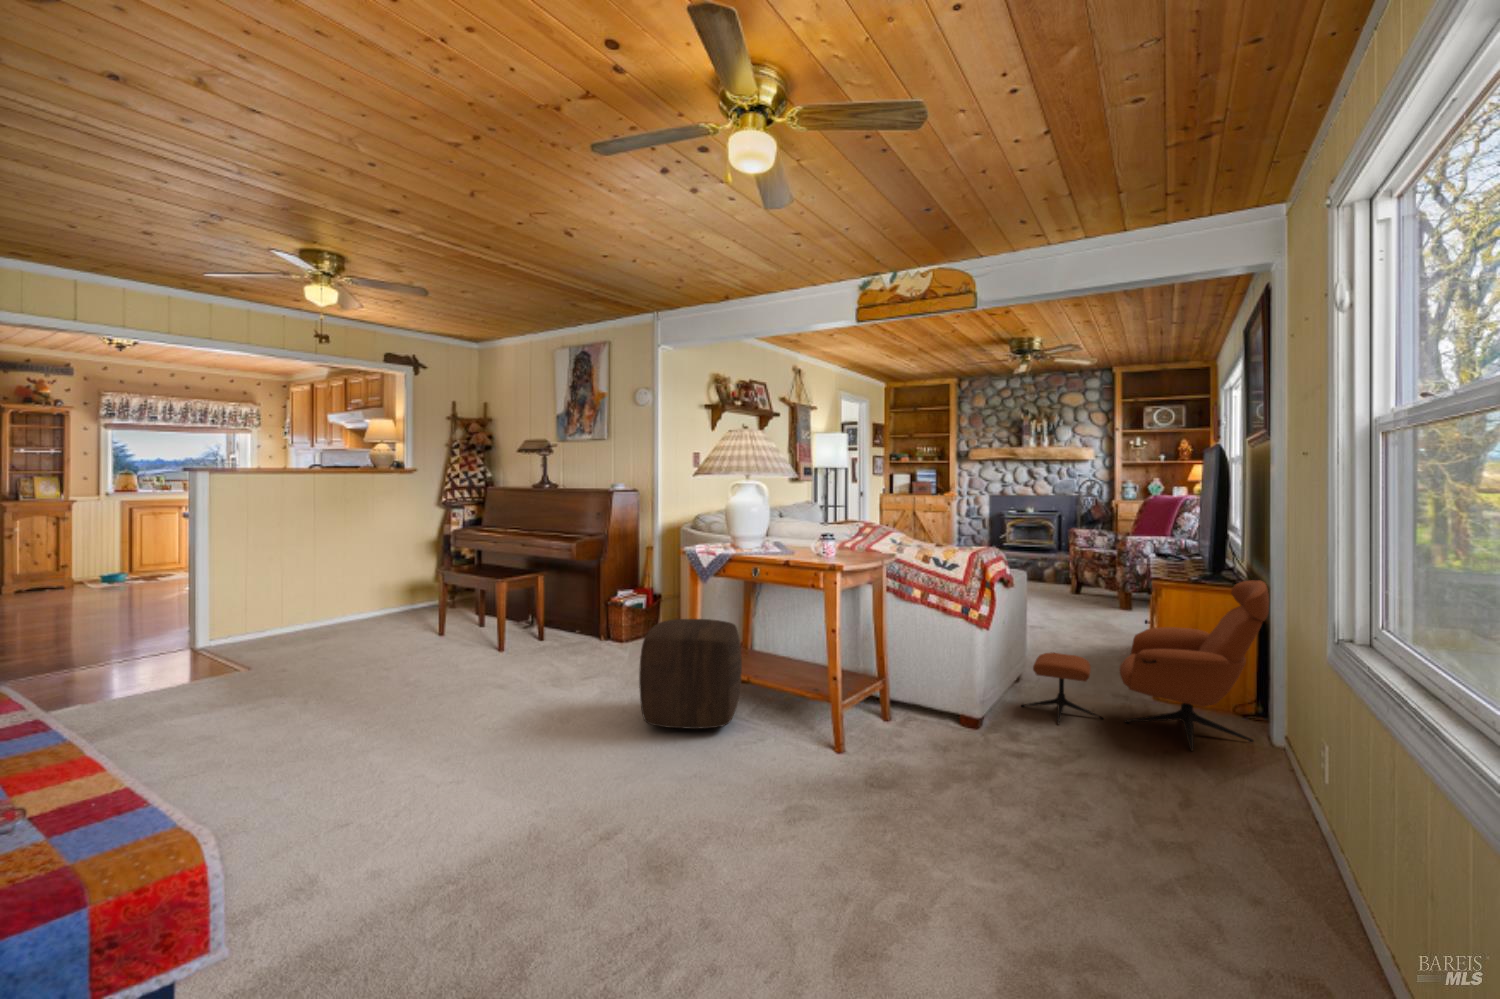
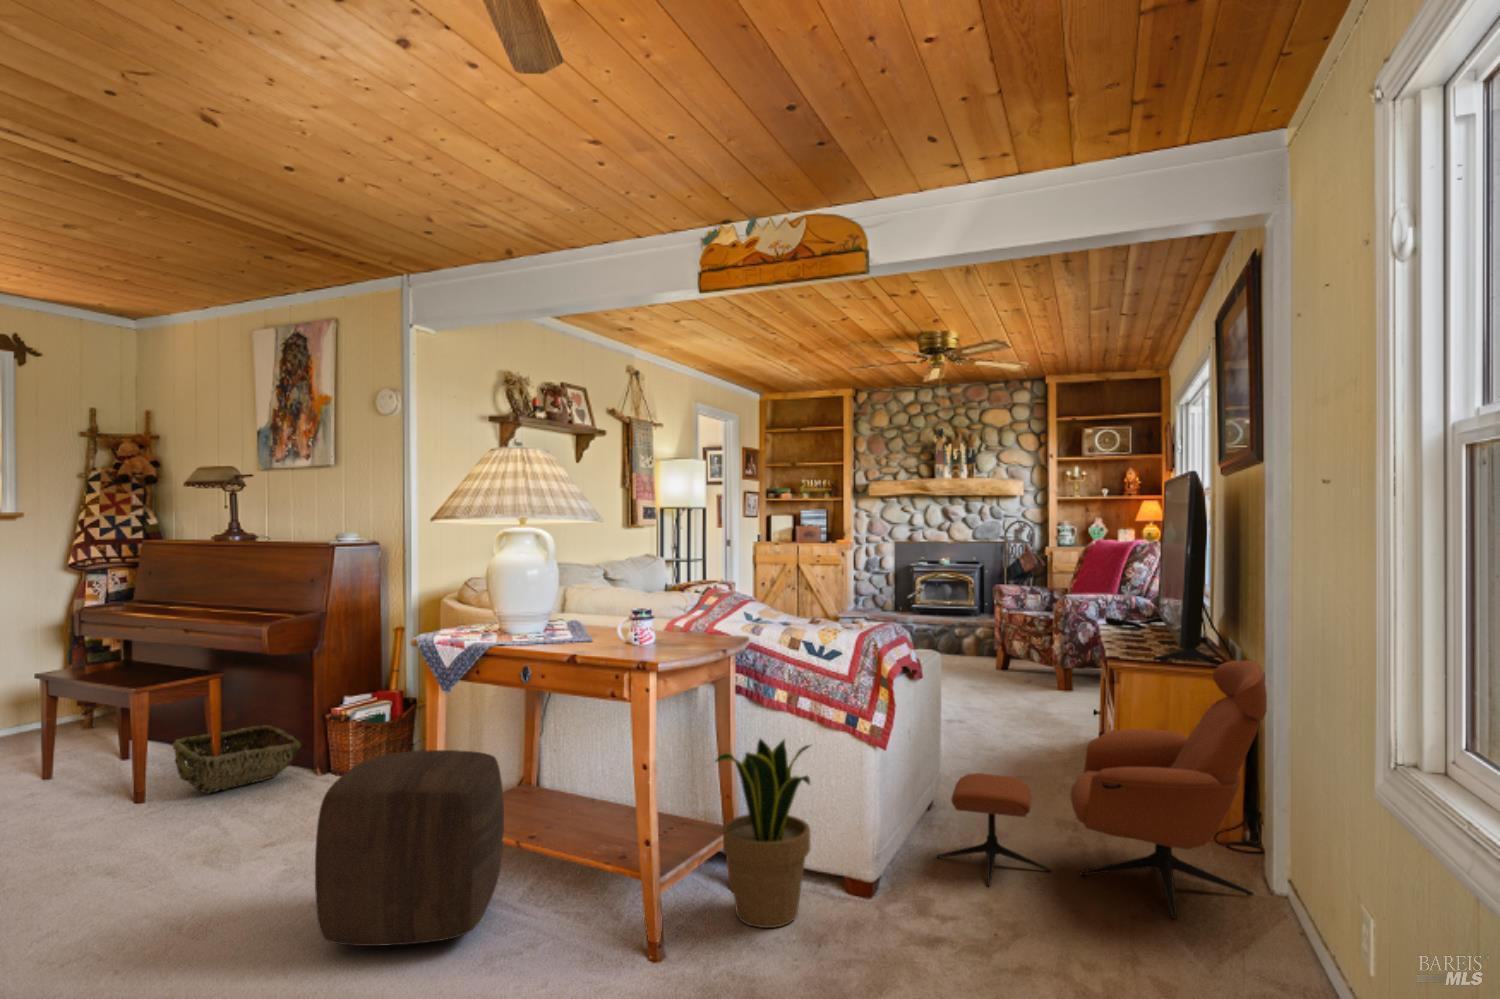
woven basket: none [526,606,598,645] -> present [173,725,301,793]
potted plant: none [876,618,940,737] -> present [716,739,810,928]

